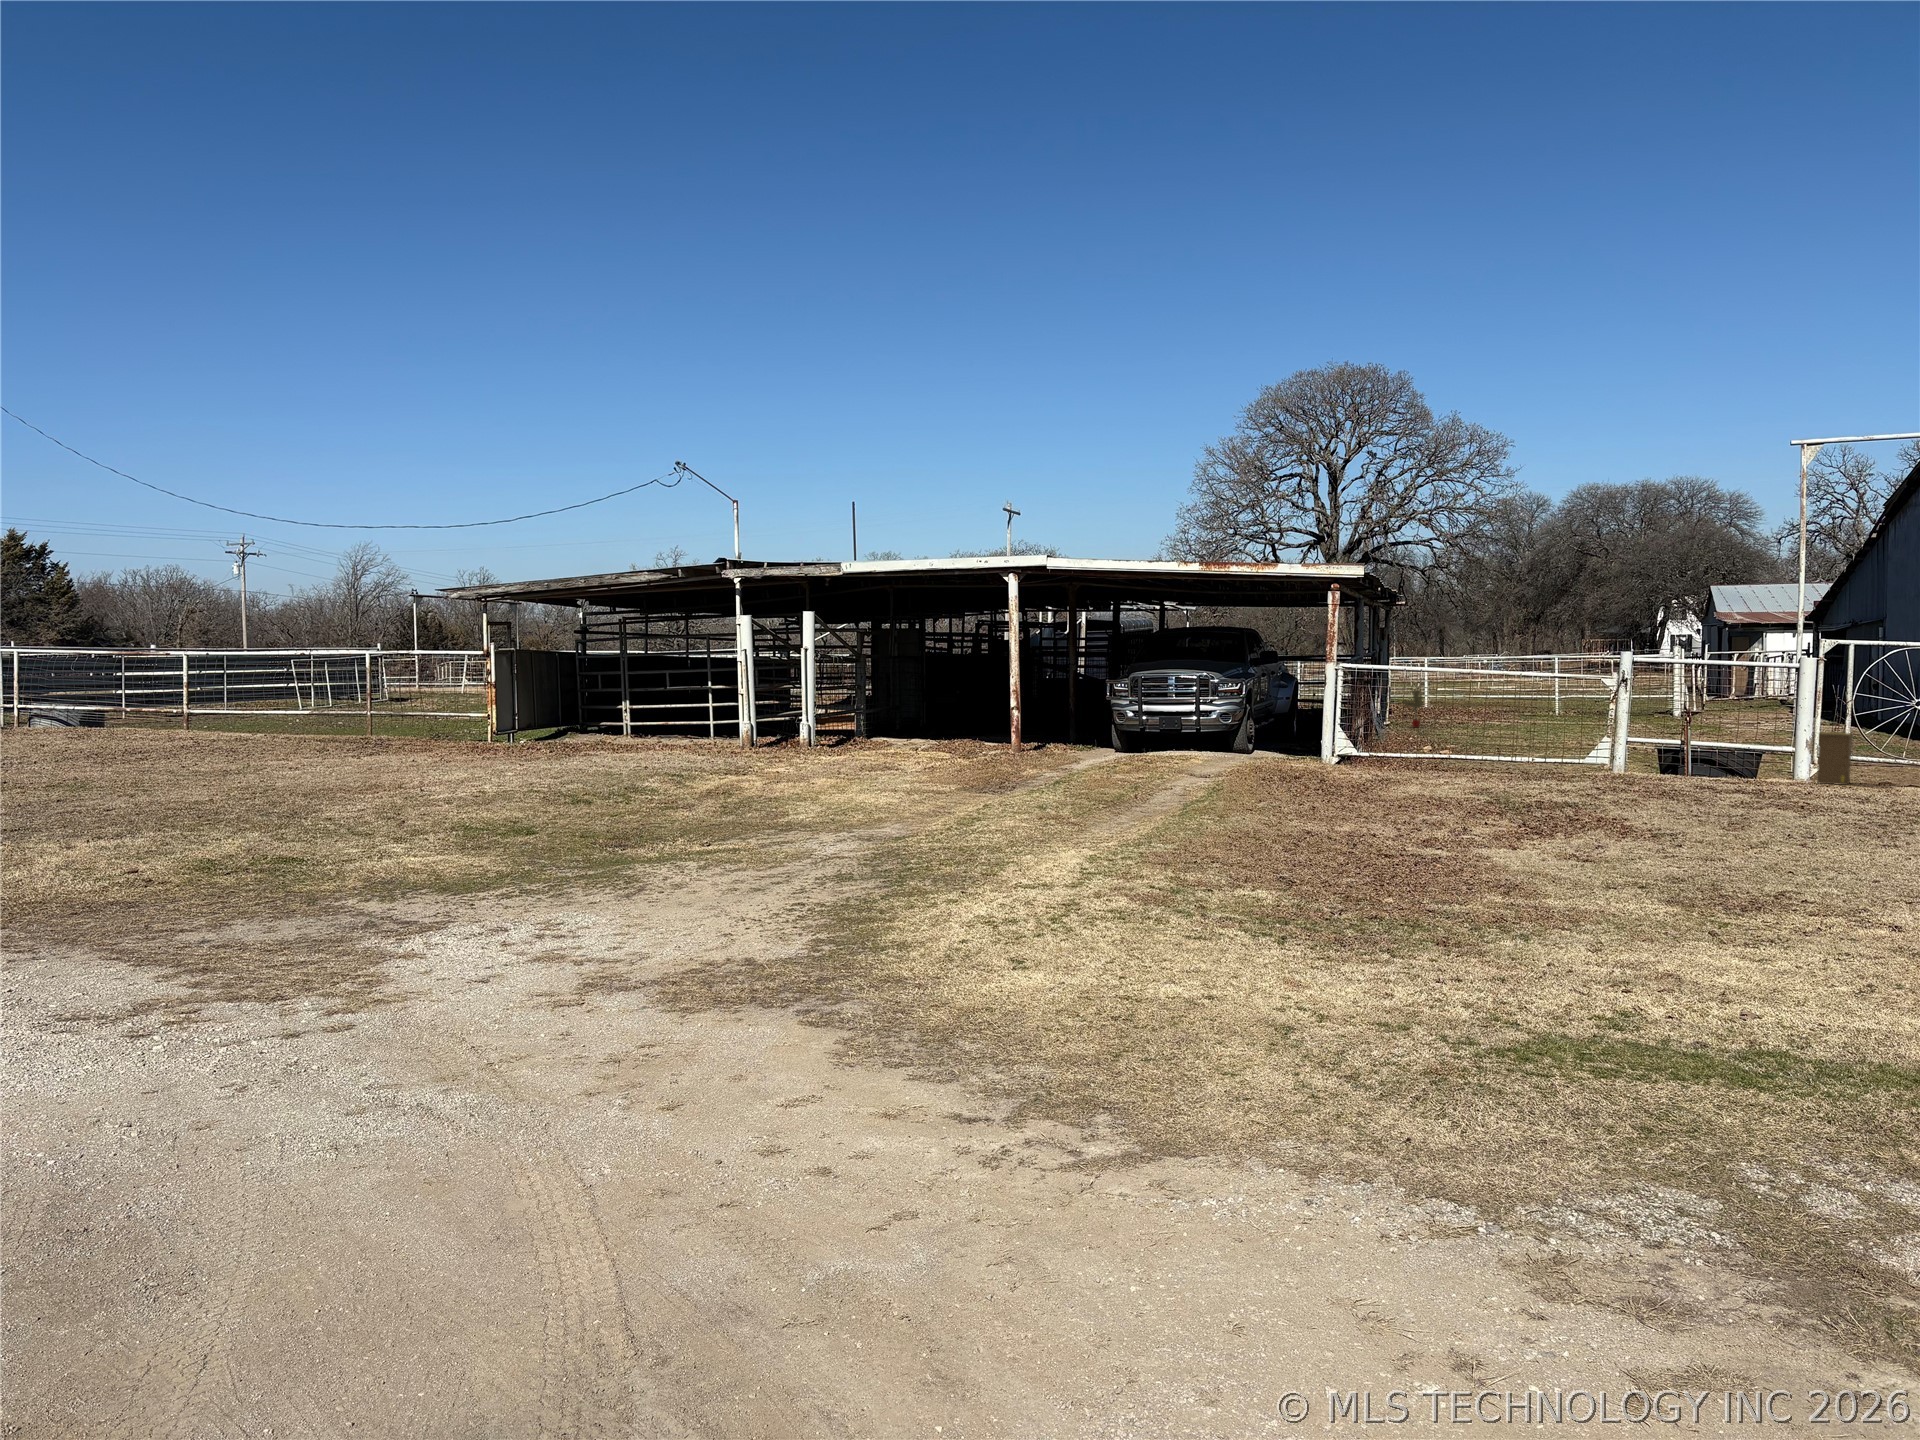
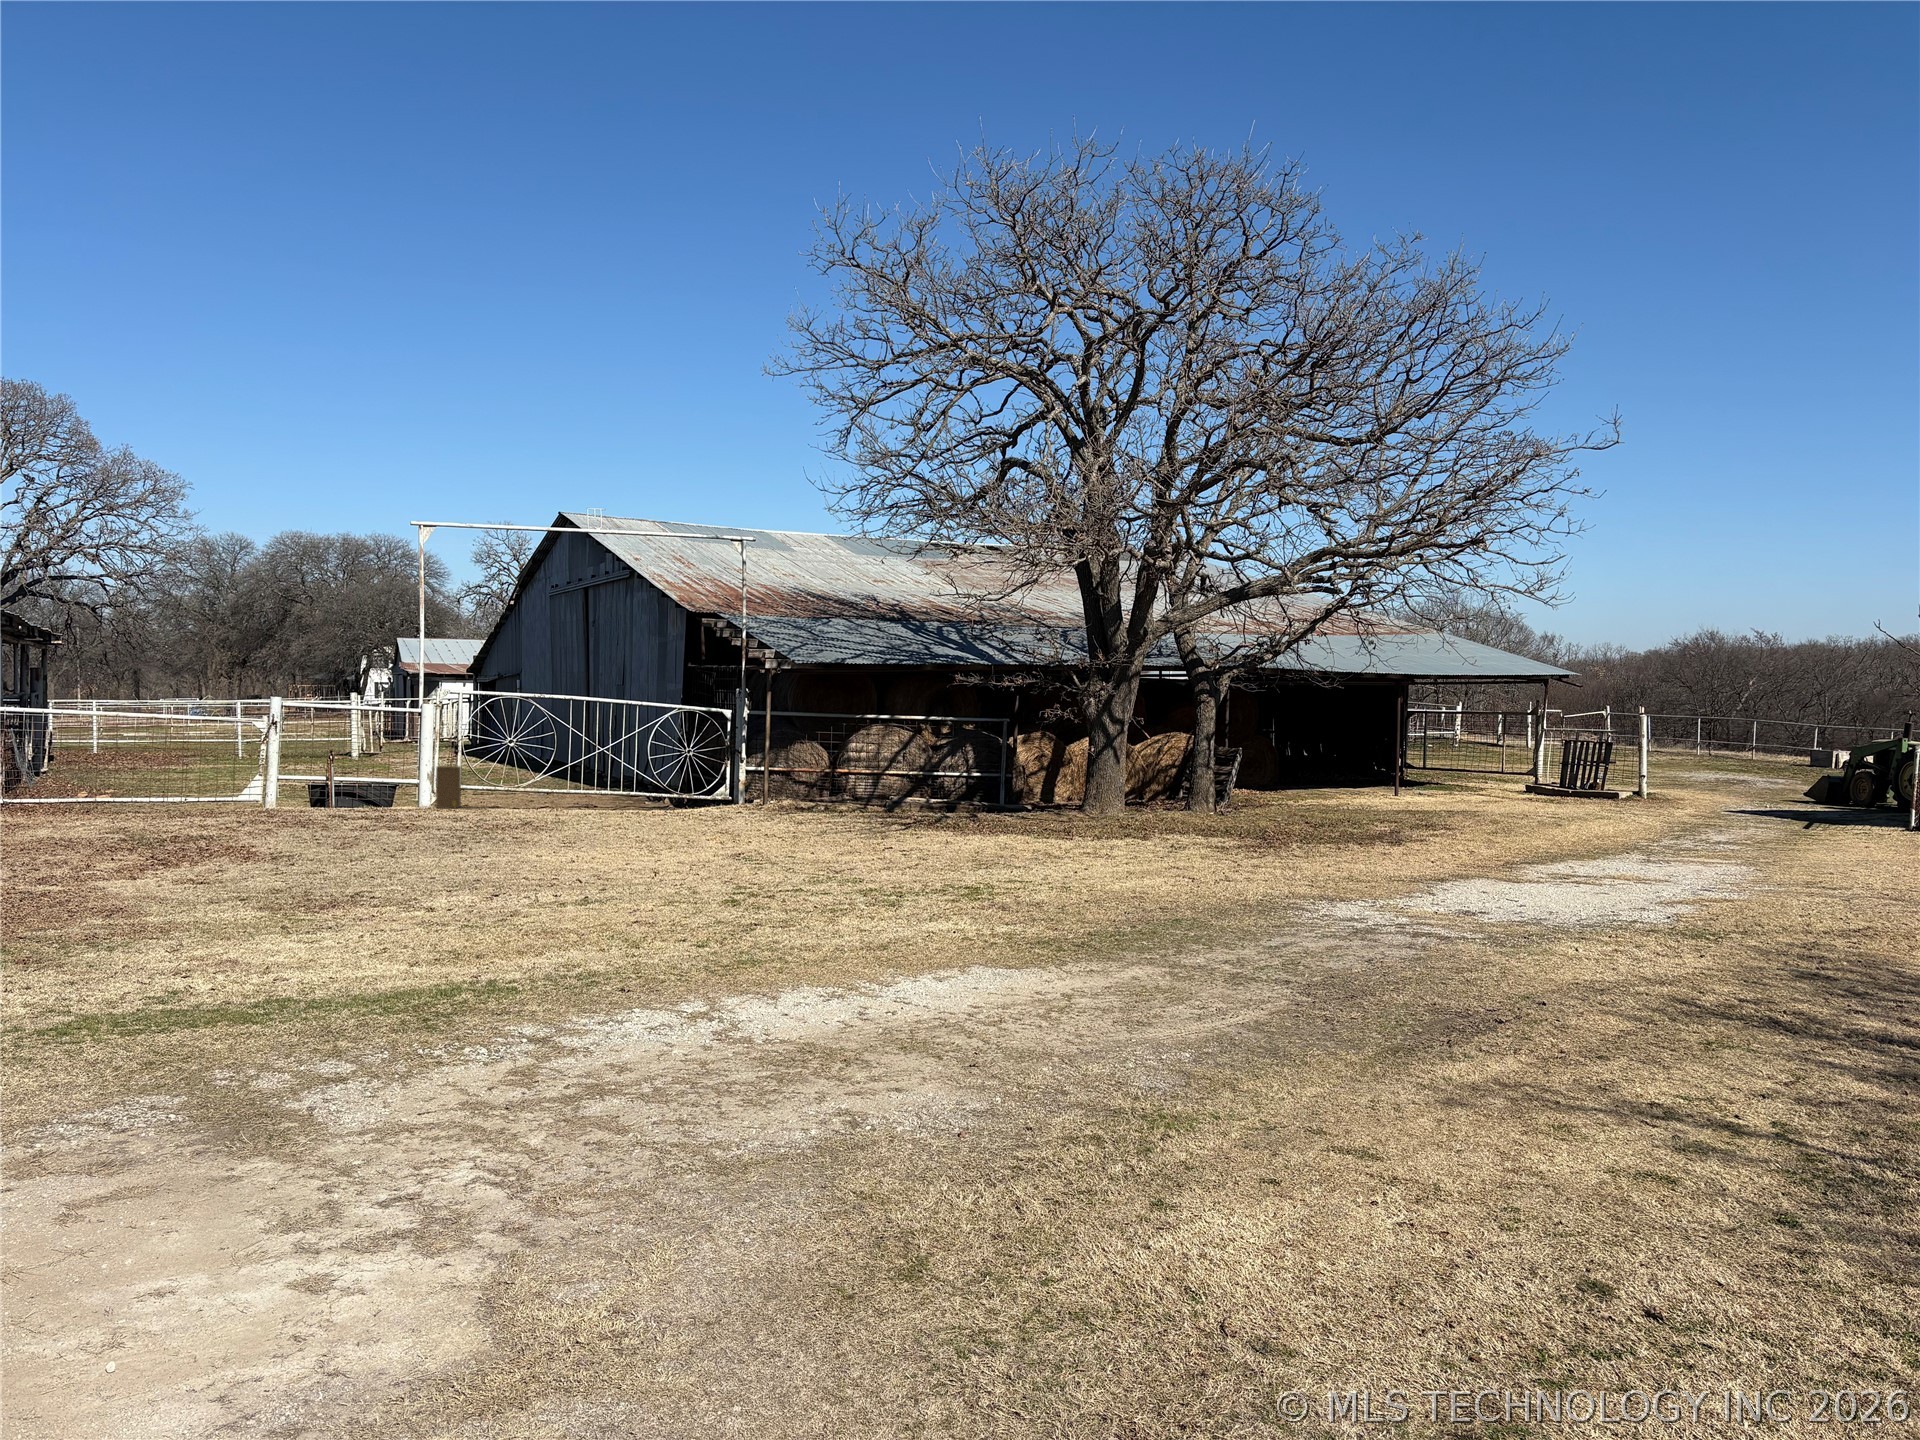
potted tree: present [1402,687,1424,728] -> none [50,730,79,776]

